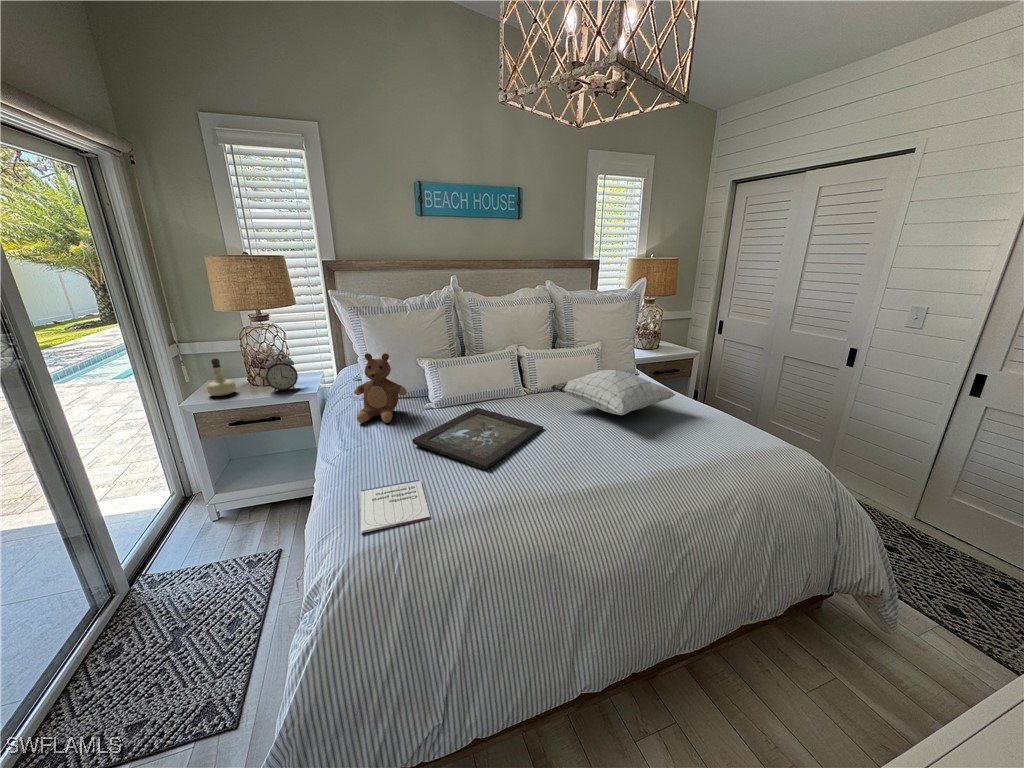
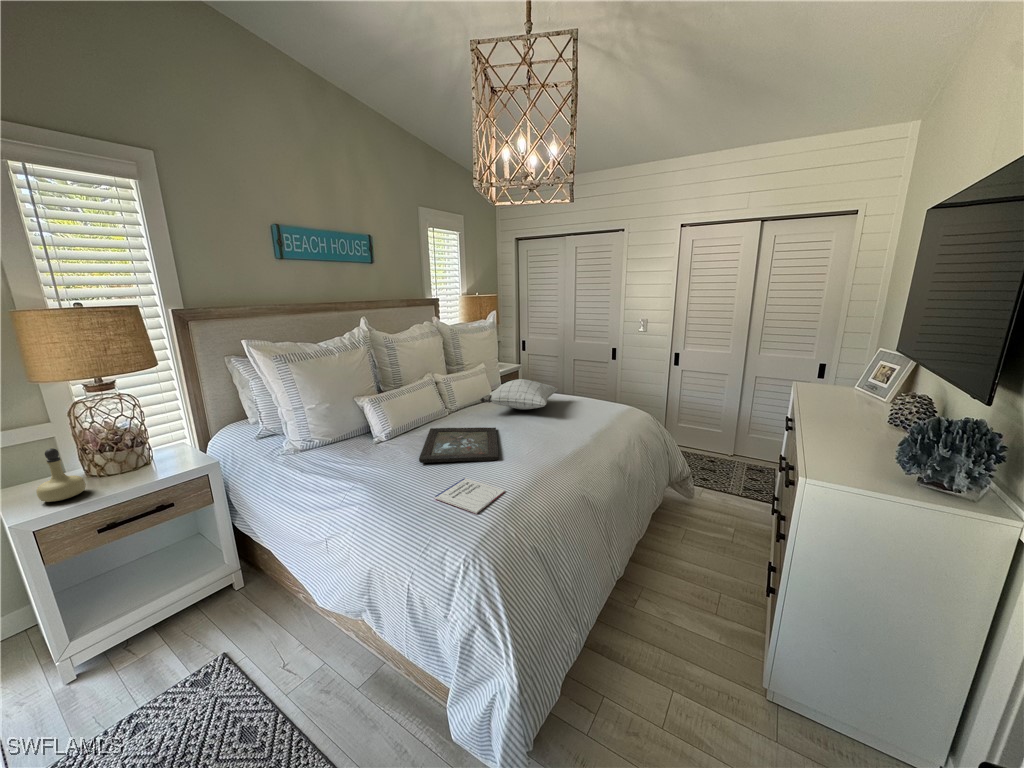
teddy bear: present [354,353,407,423] -> none [315,395,369,466]
alarm clock: present [265,354,298,391] -> none [134,426,181,474]

